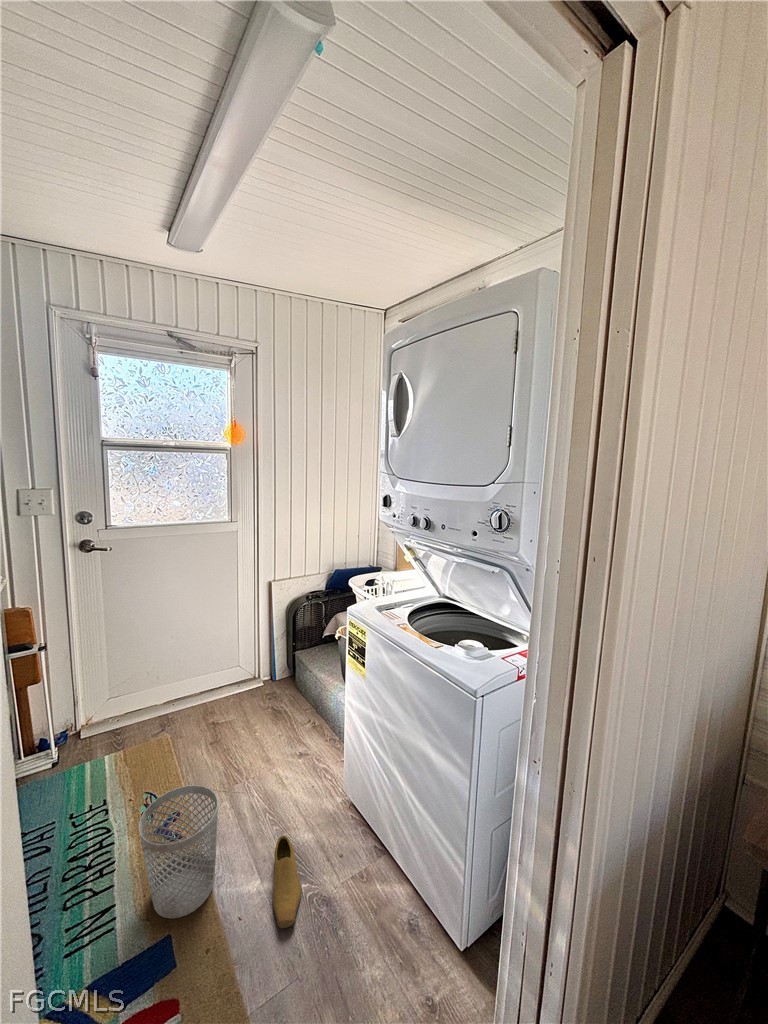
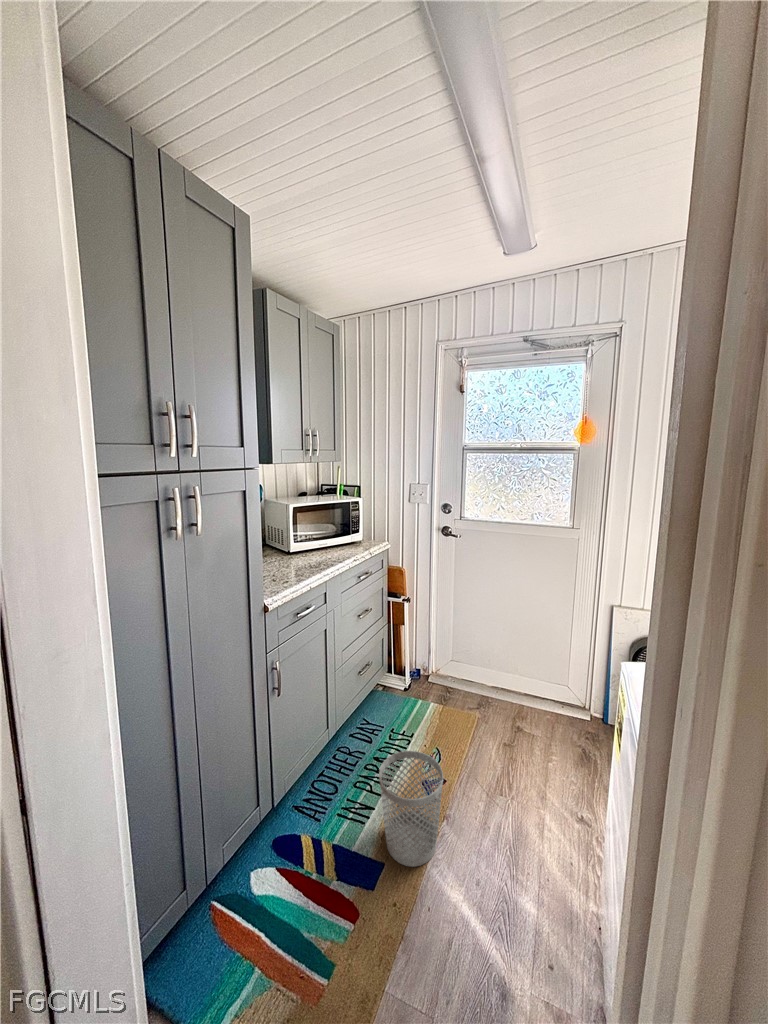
shoe: present [272,836,301,928] -> none [444,873,504,966]

